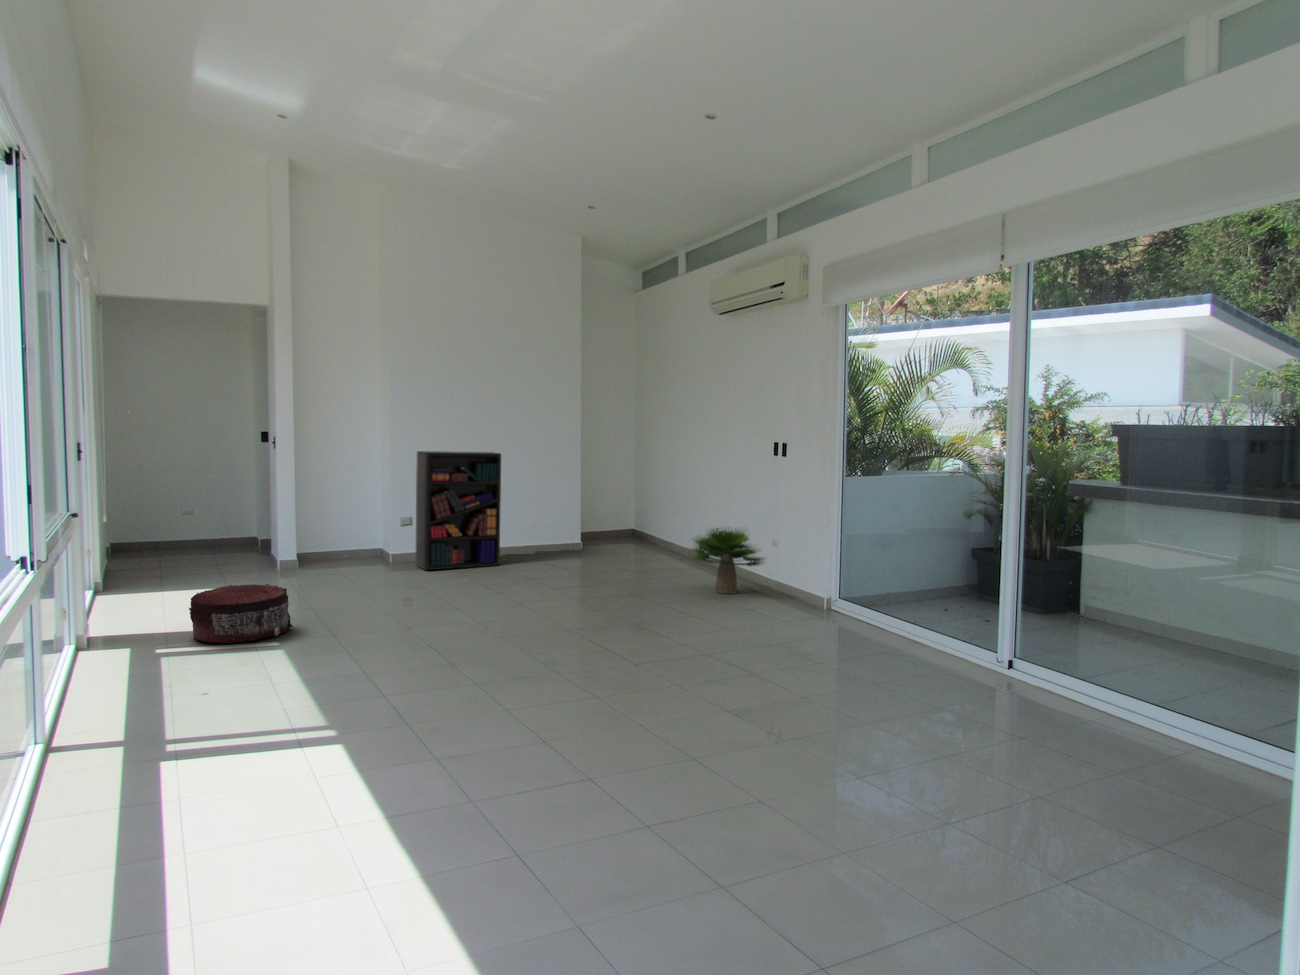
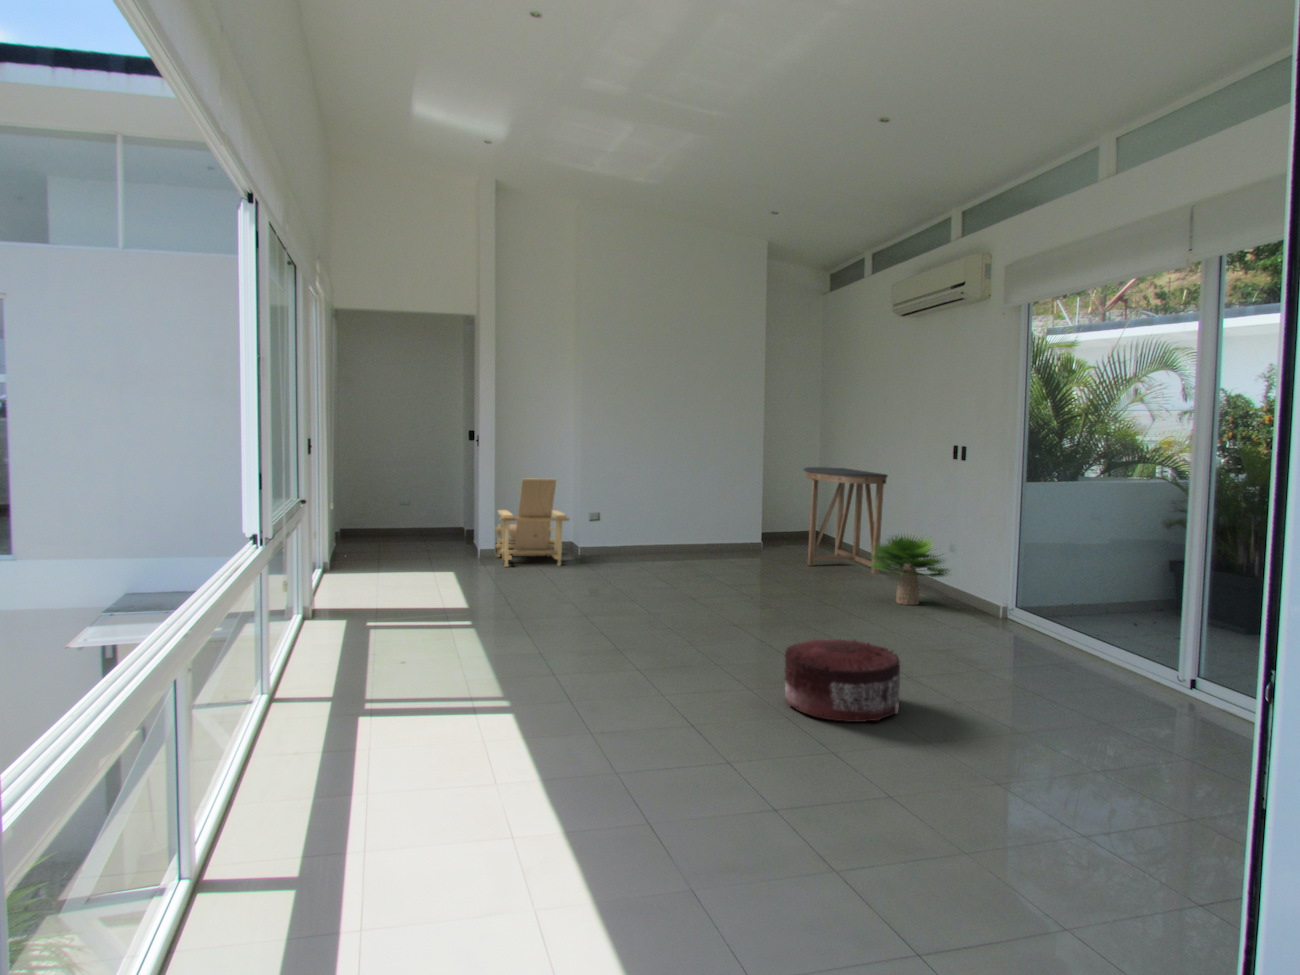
bookshelf: present [416,451,501,570] -> none [600,450,684,565]
console table: none [619,465,700,566] -> present [804,467,888,574]
lounge chair: none [298,482,382,577] -> present [495,478,569,567]
pouf: present [189,584,292,643] -> present [784,639,900,722]

